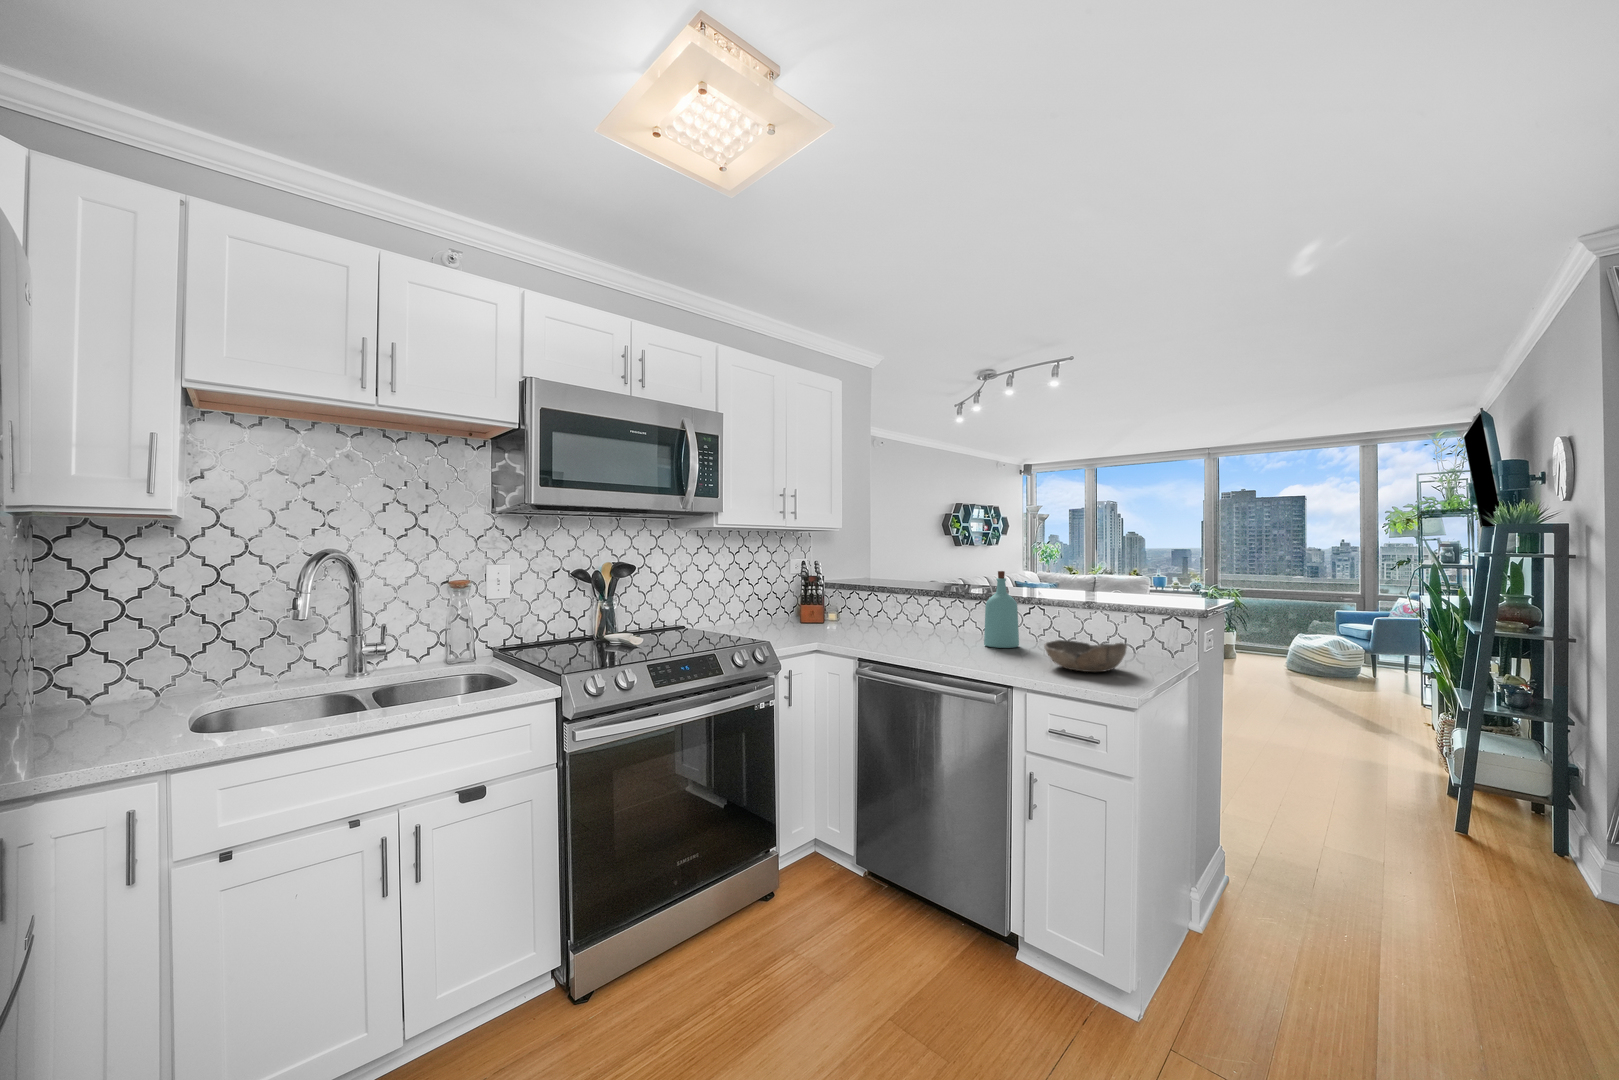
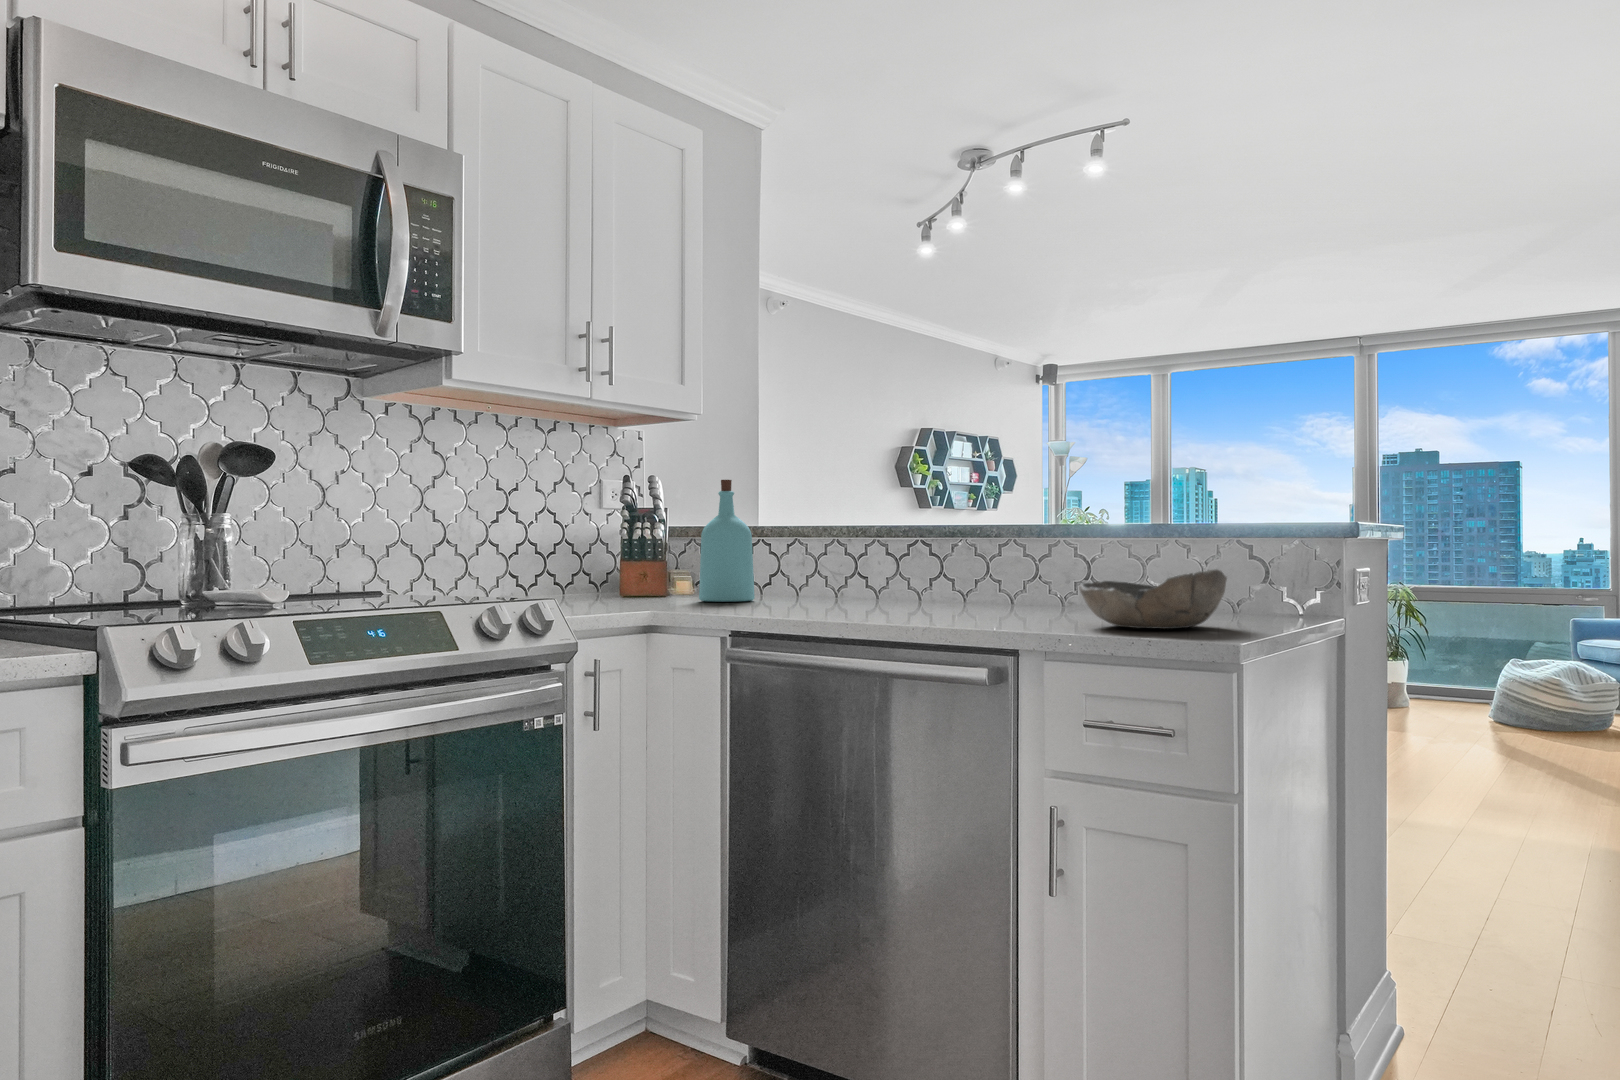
bottle: present [984,571,1019,648] -> present [699,480,755,602]

